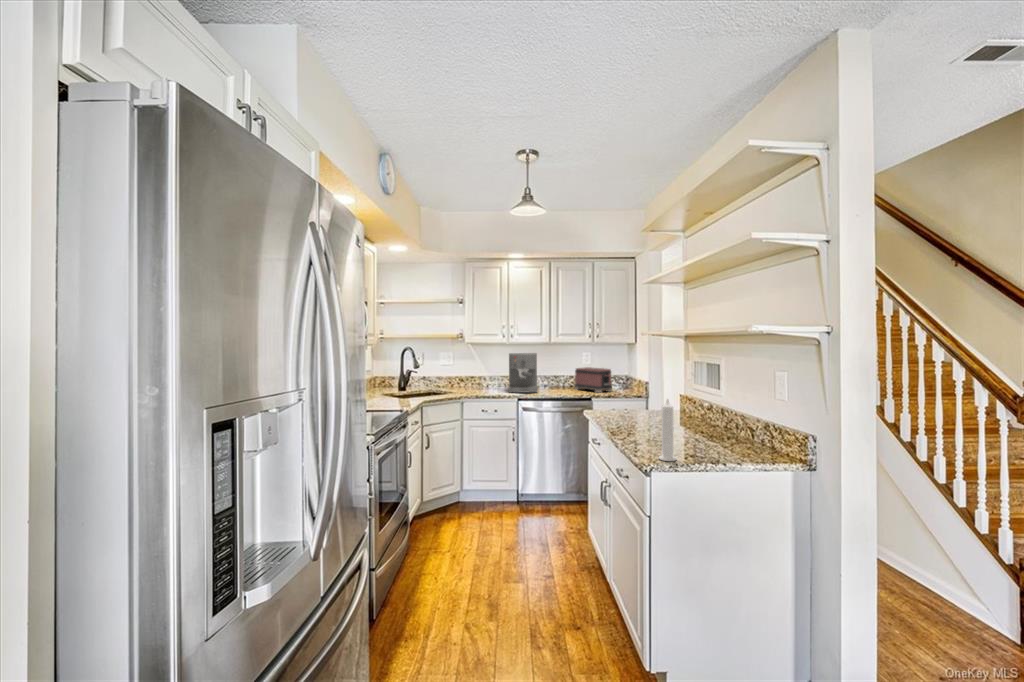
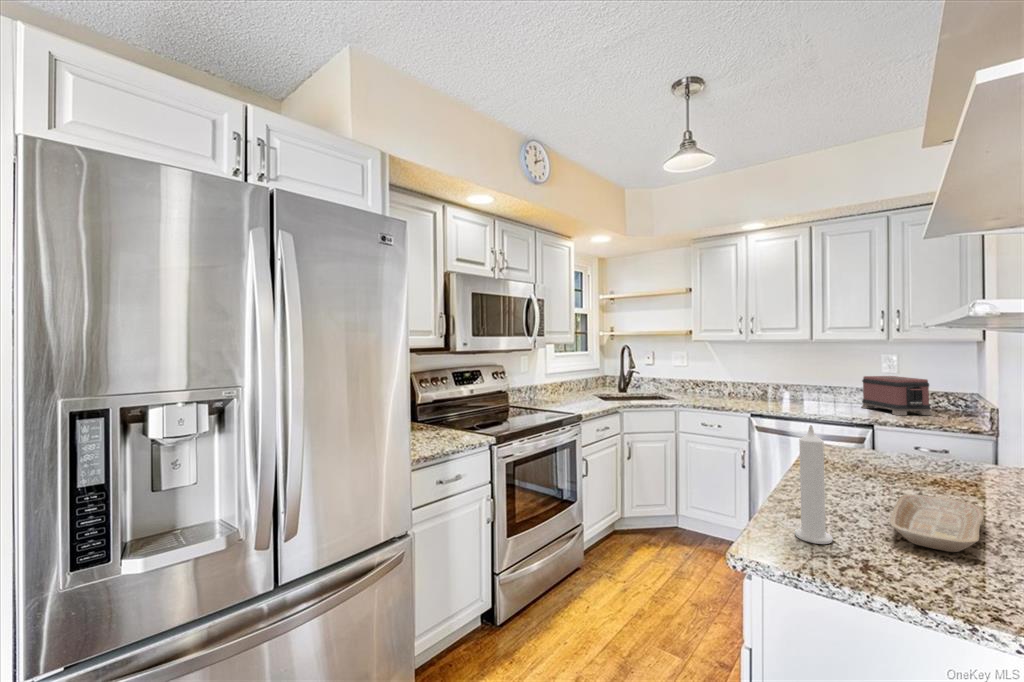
coffee maker: present [509,353,538,393] -> none [746,354,795,407]
tray: none [677,431,725,453] -> present [890,495,984,552]

